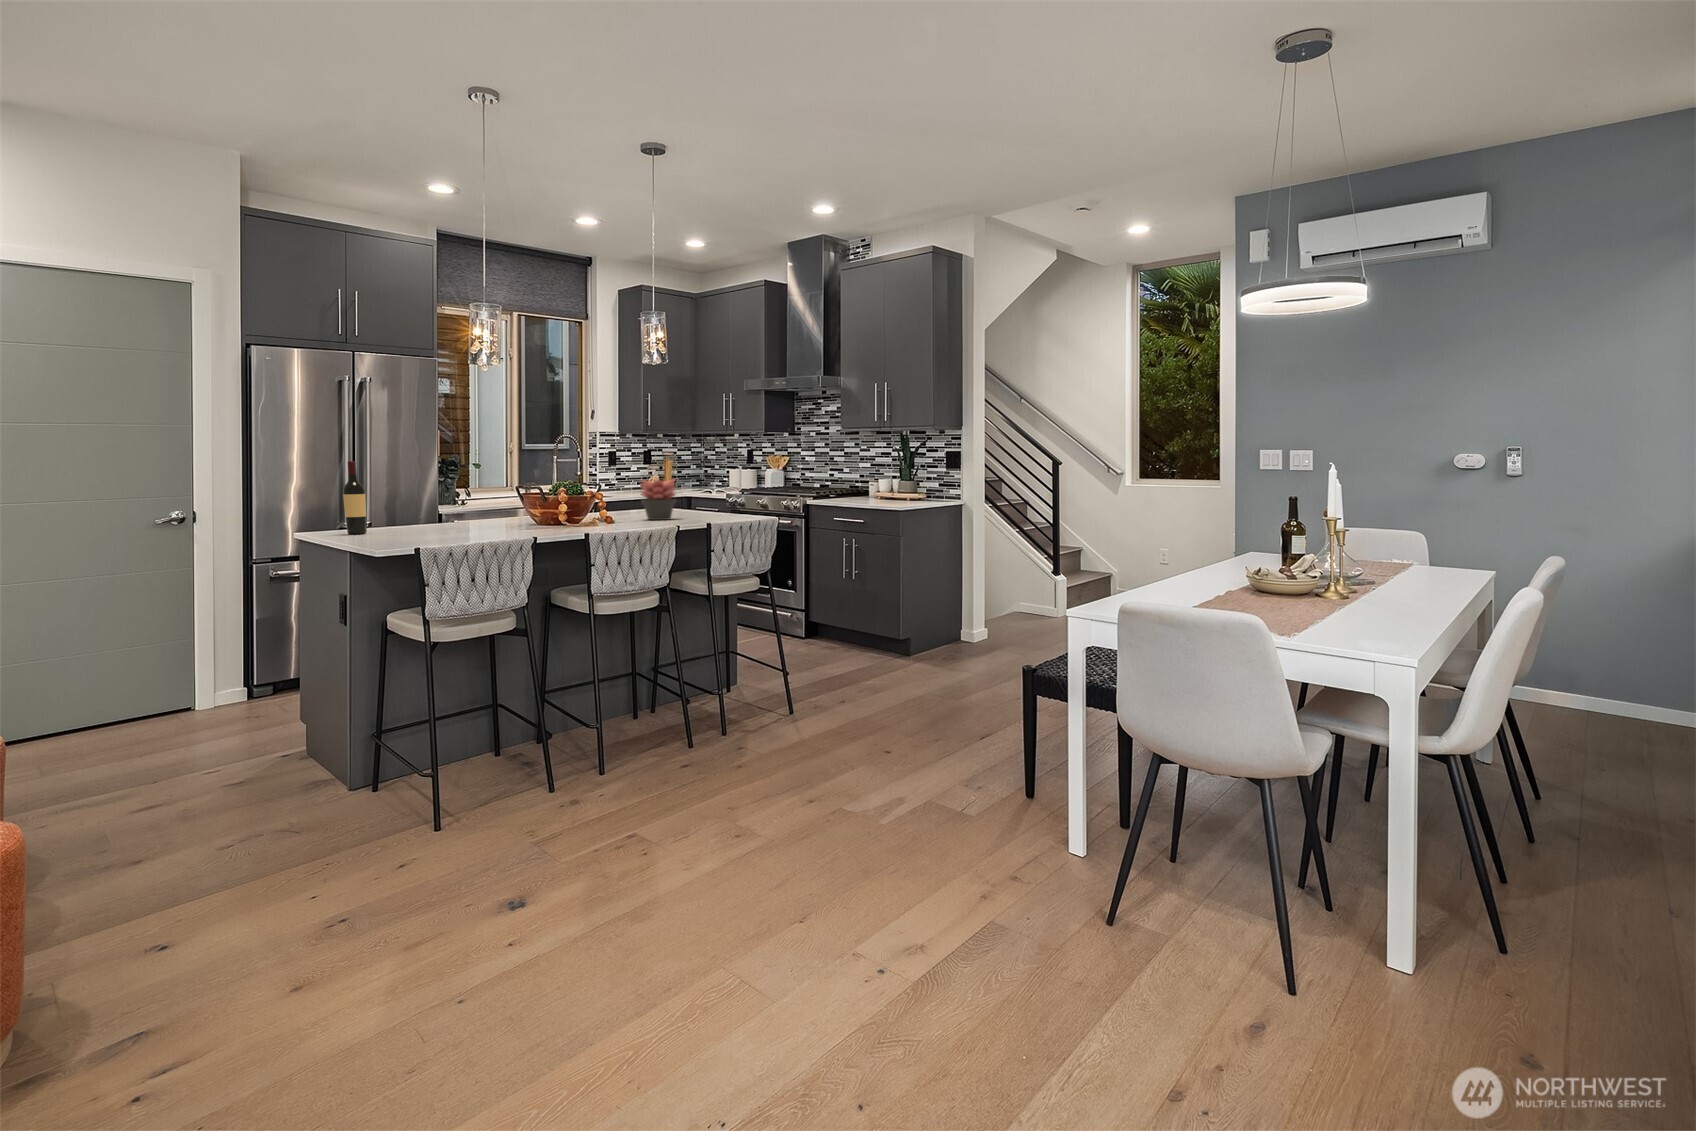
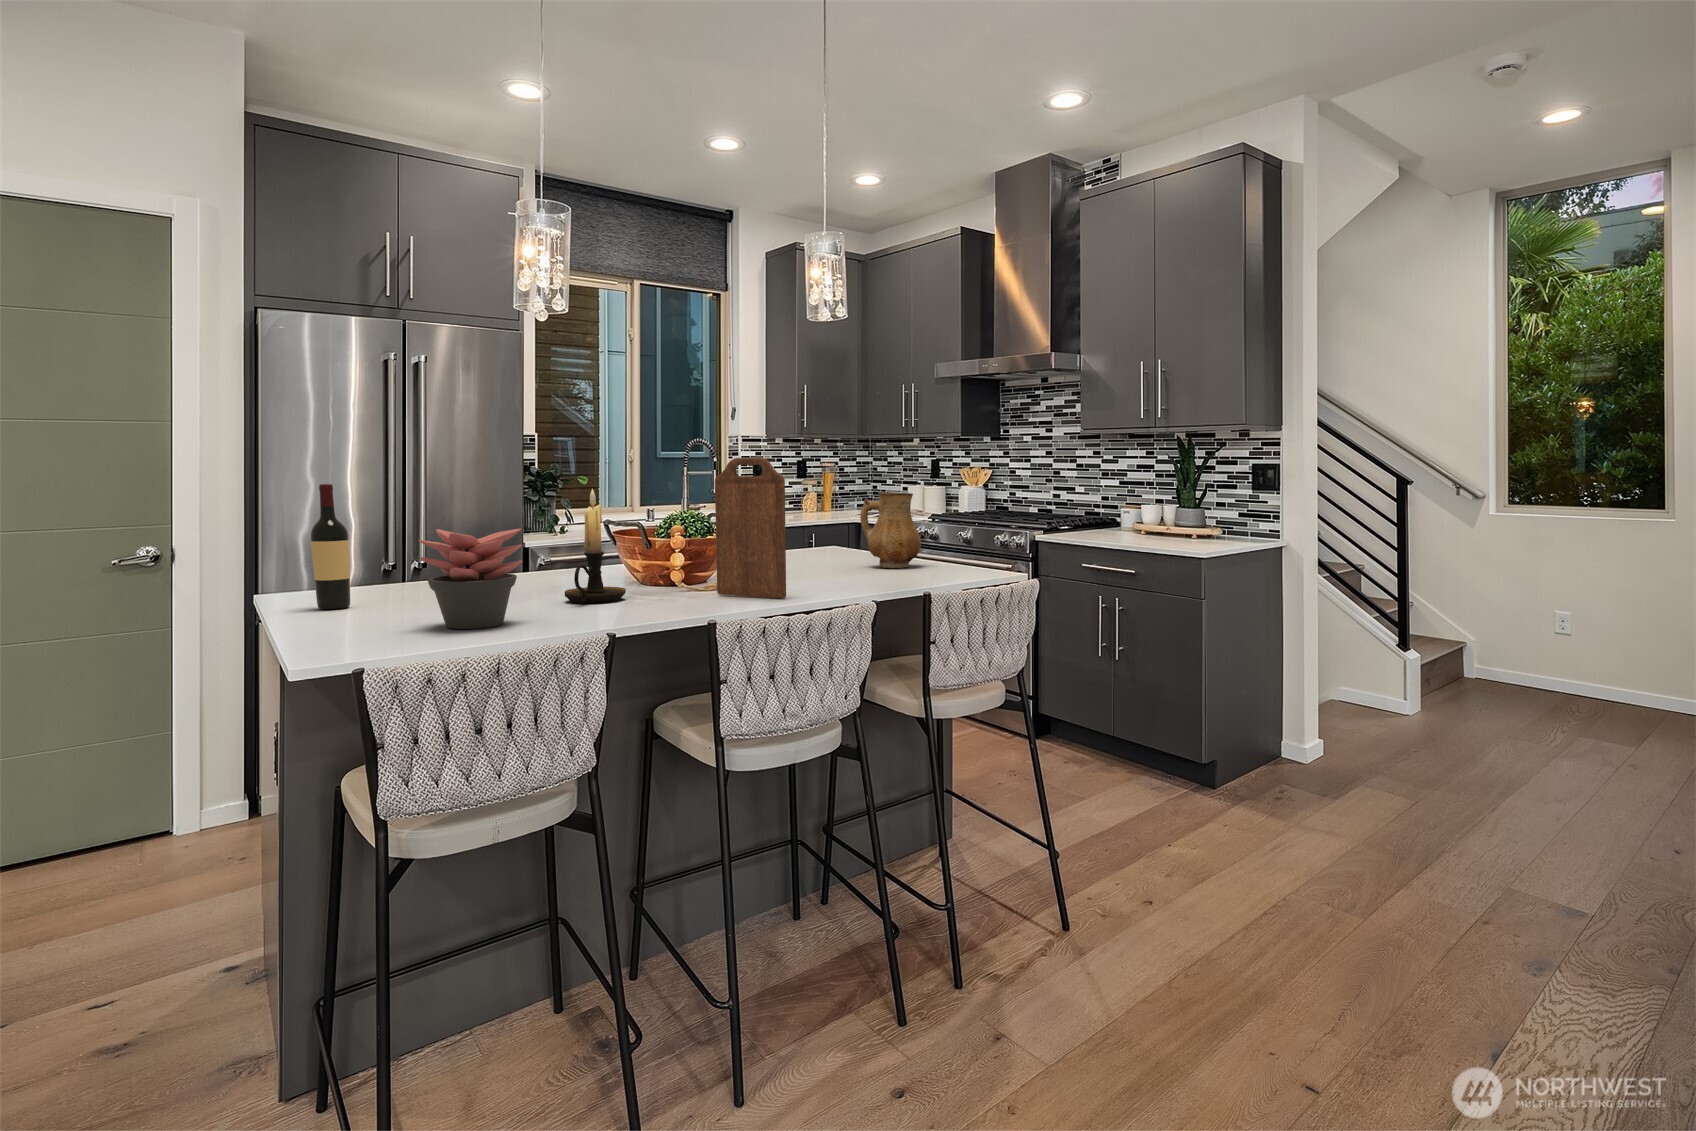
cutting board: none [585,446,628,526] -> present [715,458,786,599]
candle holder: none [497,464,533,529] -> present [565,489,626,603]
ceramic pitcher: none [679,469,717,516] -> present [860,492,921,568]
succulent plant: present [640,480,676,520] -> present [419,529,522,629]

